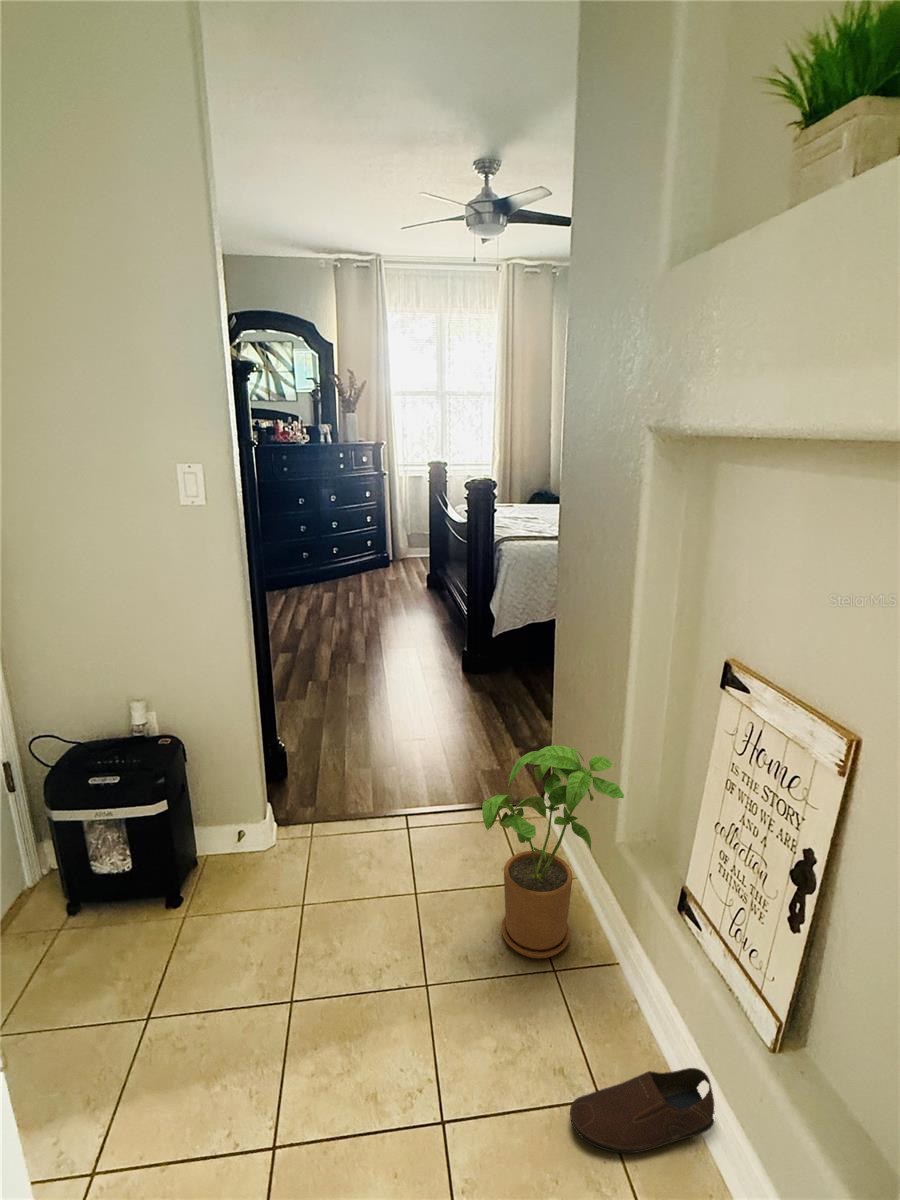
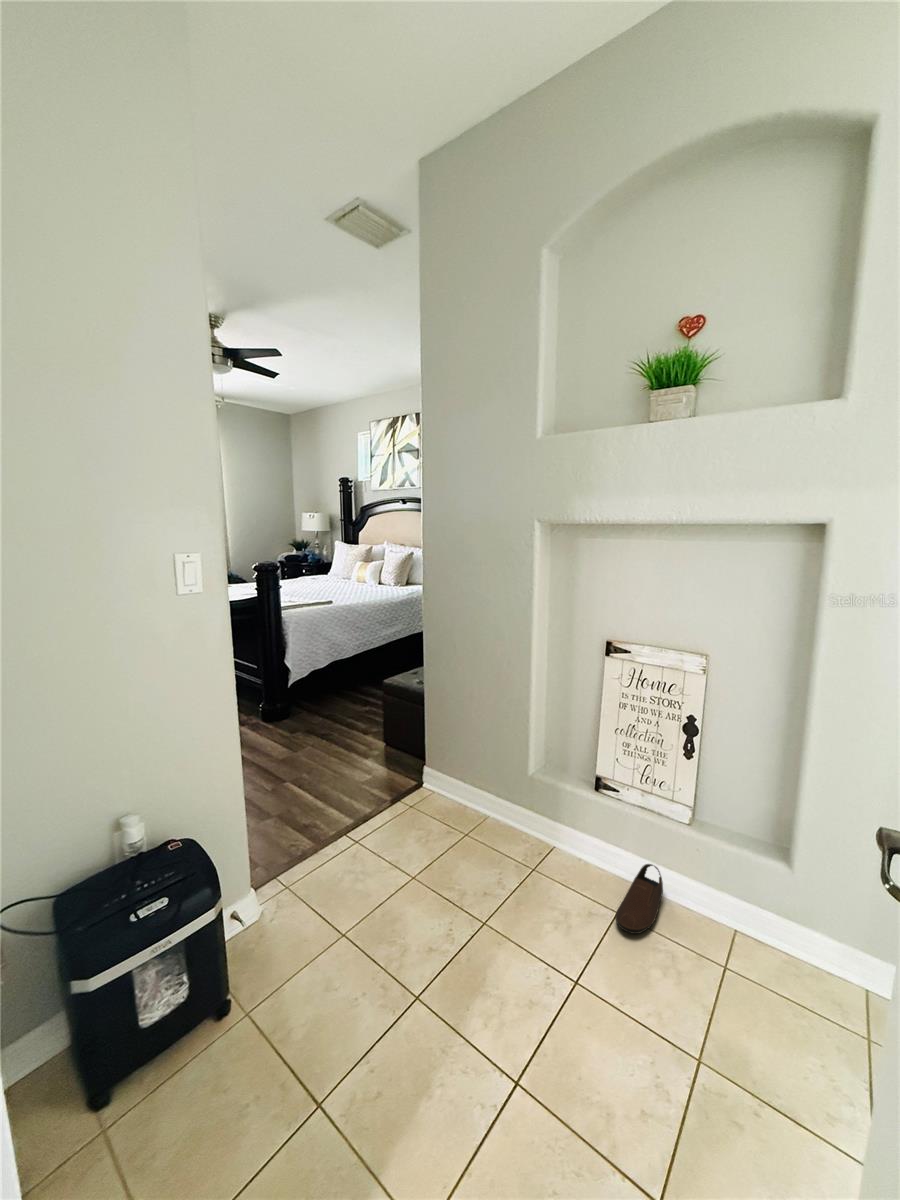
house plant: present [482,746,624,959] -> none [473,717,565,872]

